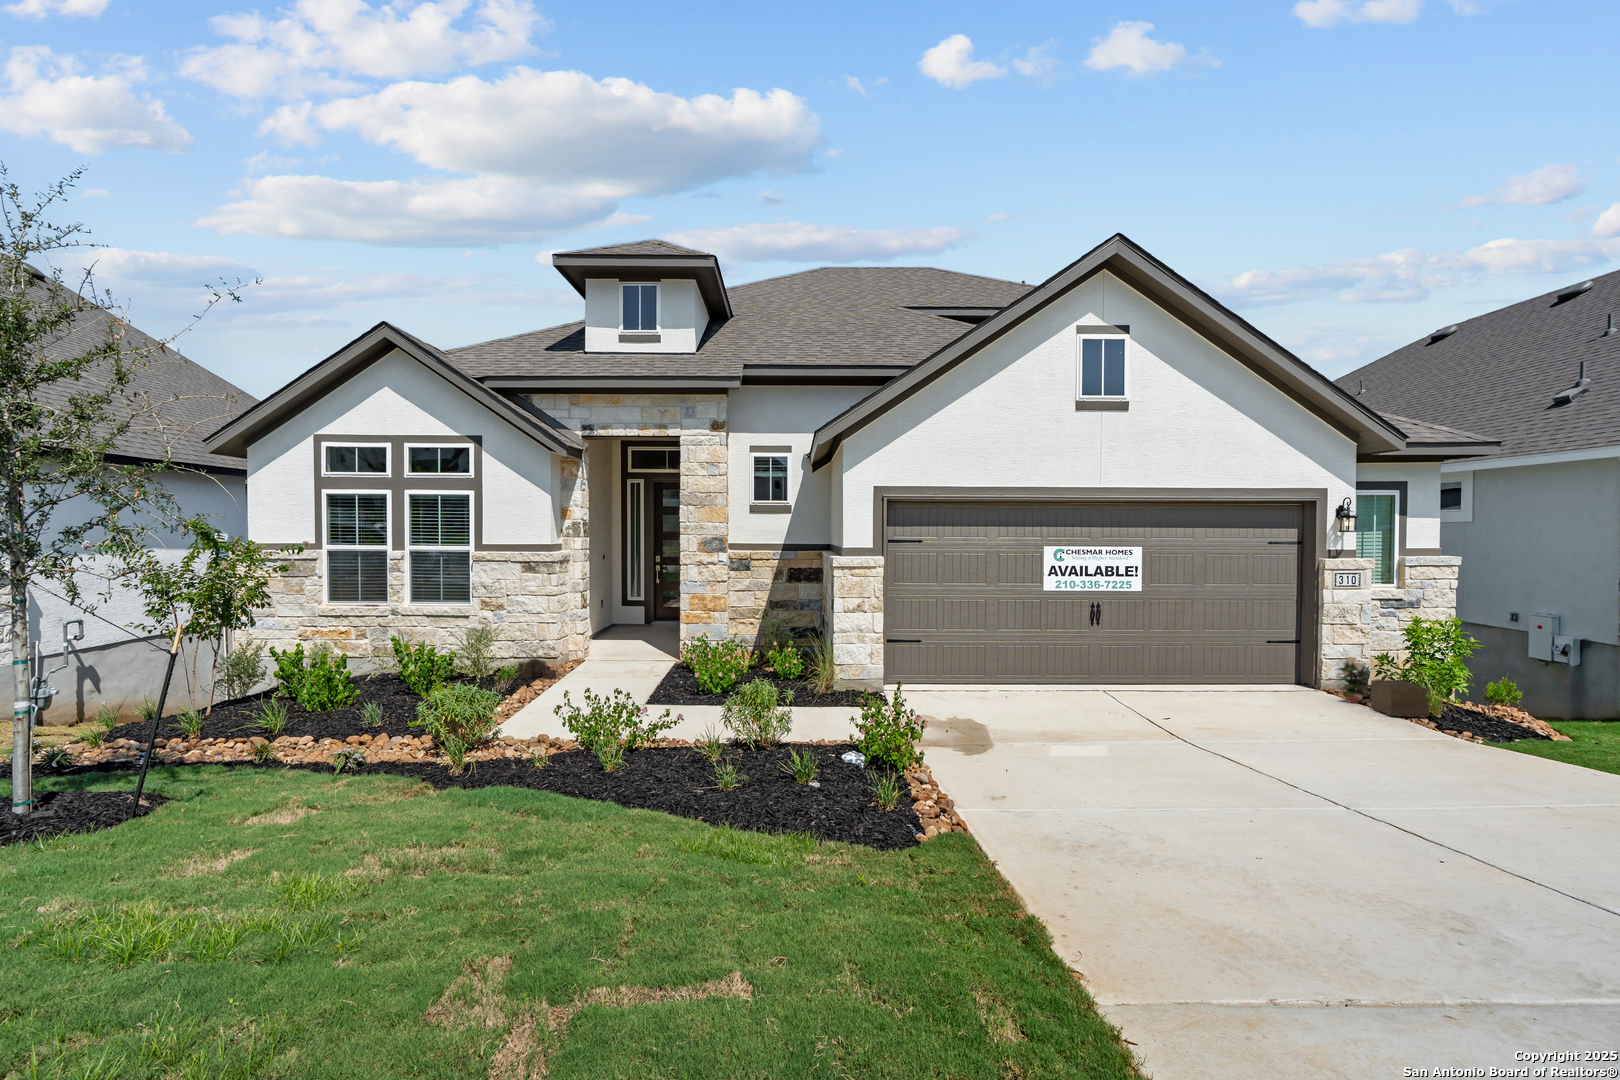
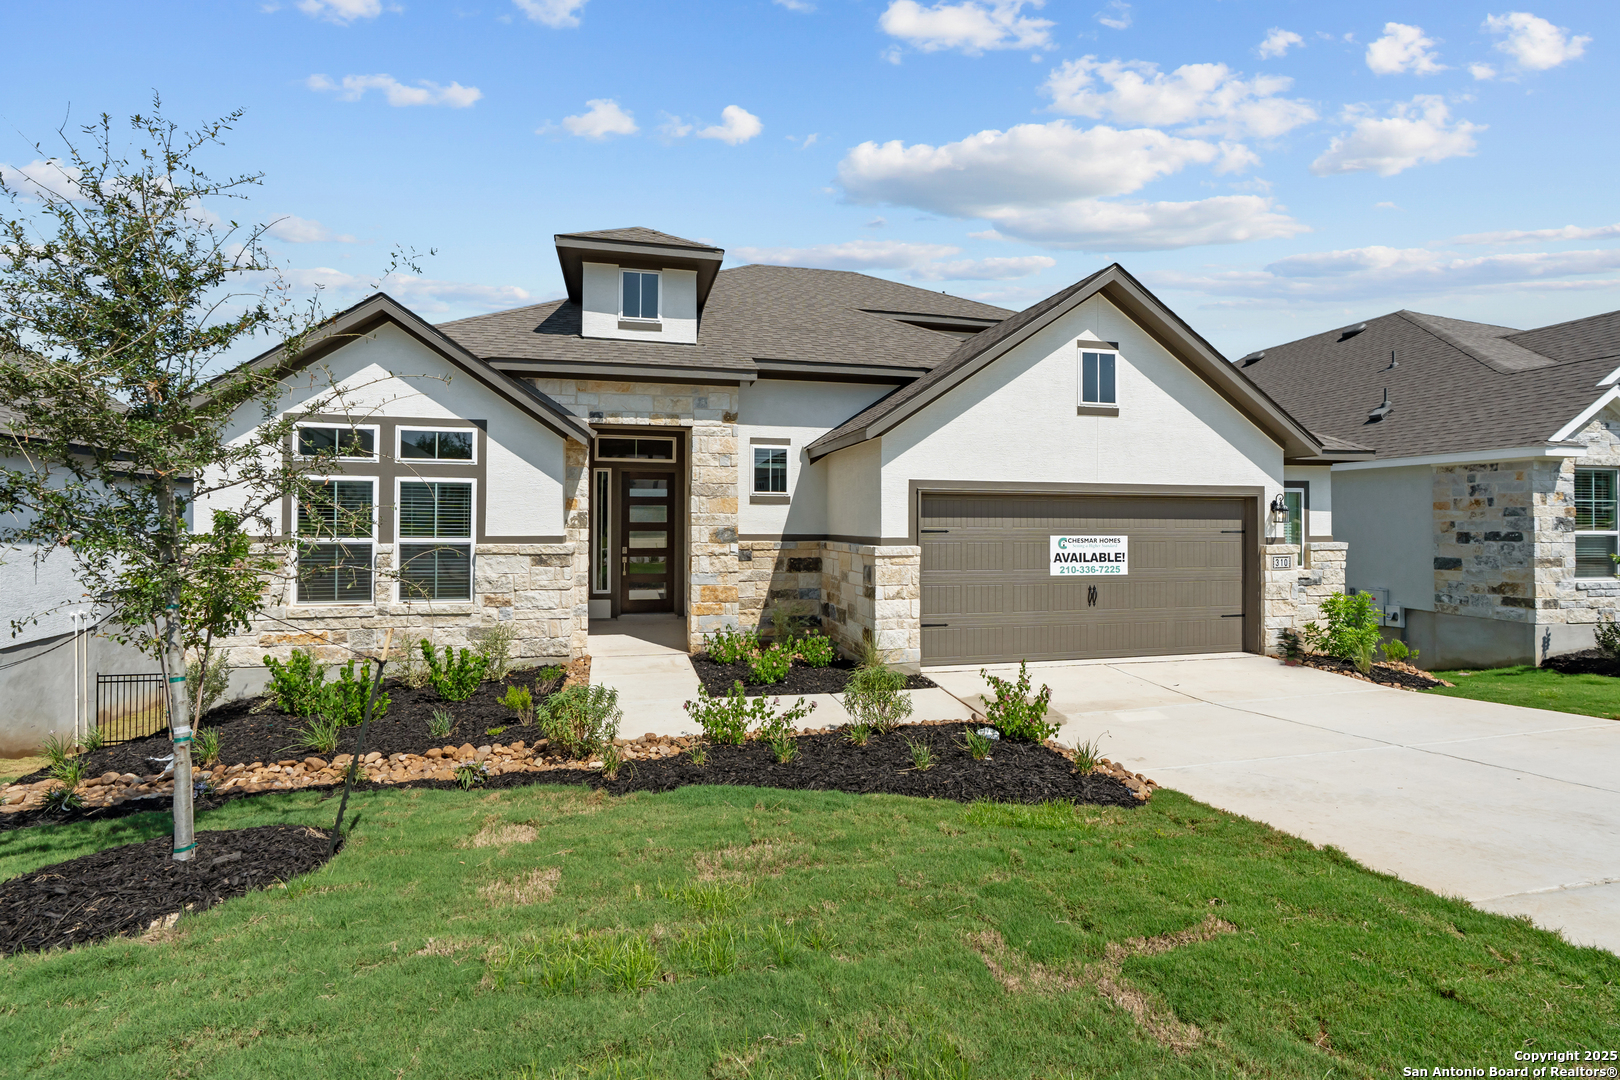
woven basket: present [518,658,557,679] -> none [536,655,580,681]
wooden crate: present [1370,679,1429,718] -> none [1316,647,1373,678]

